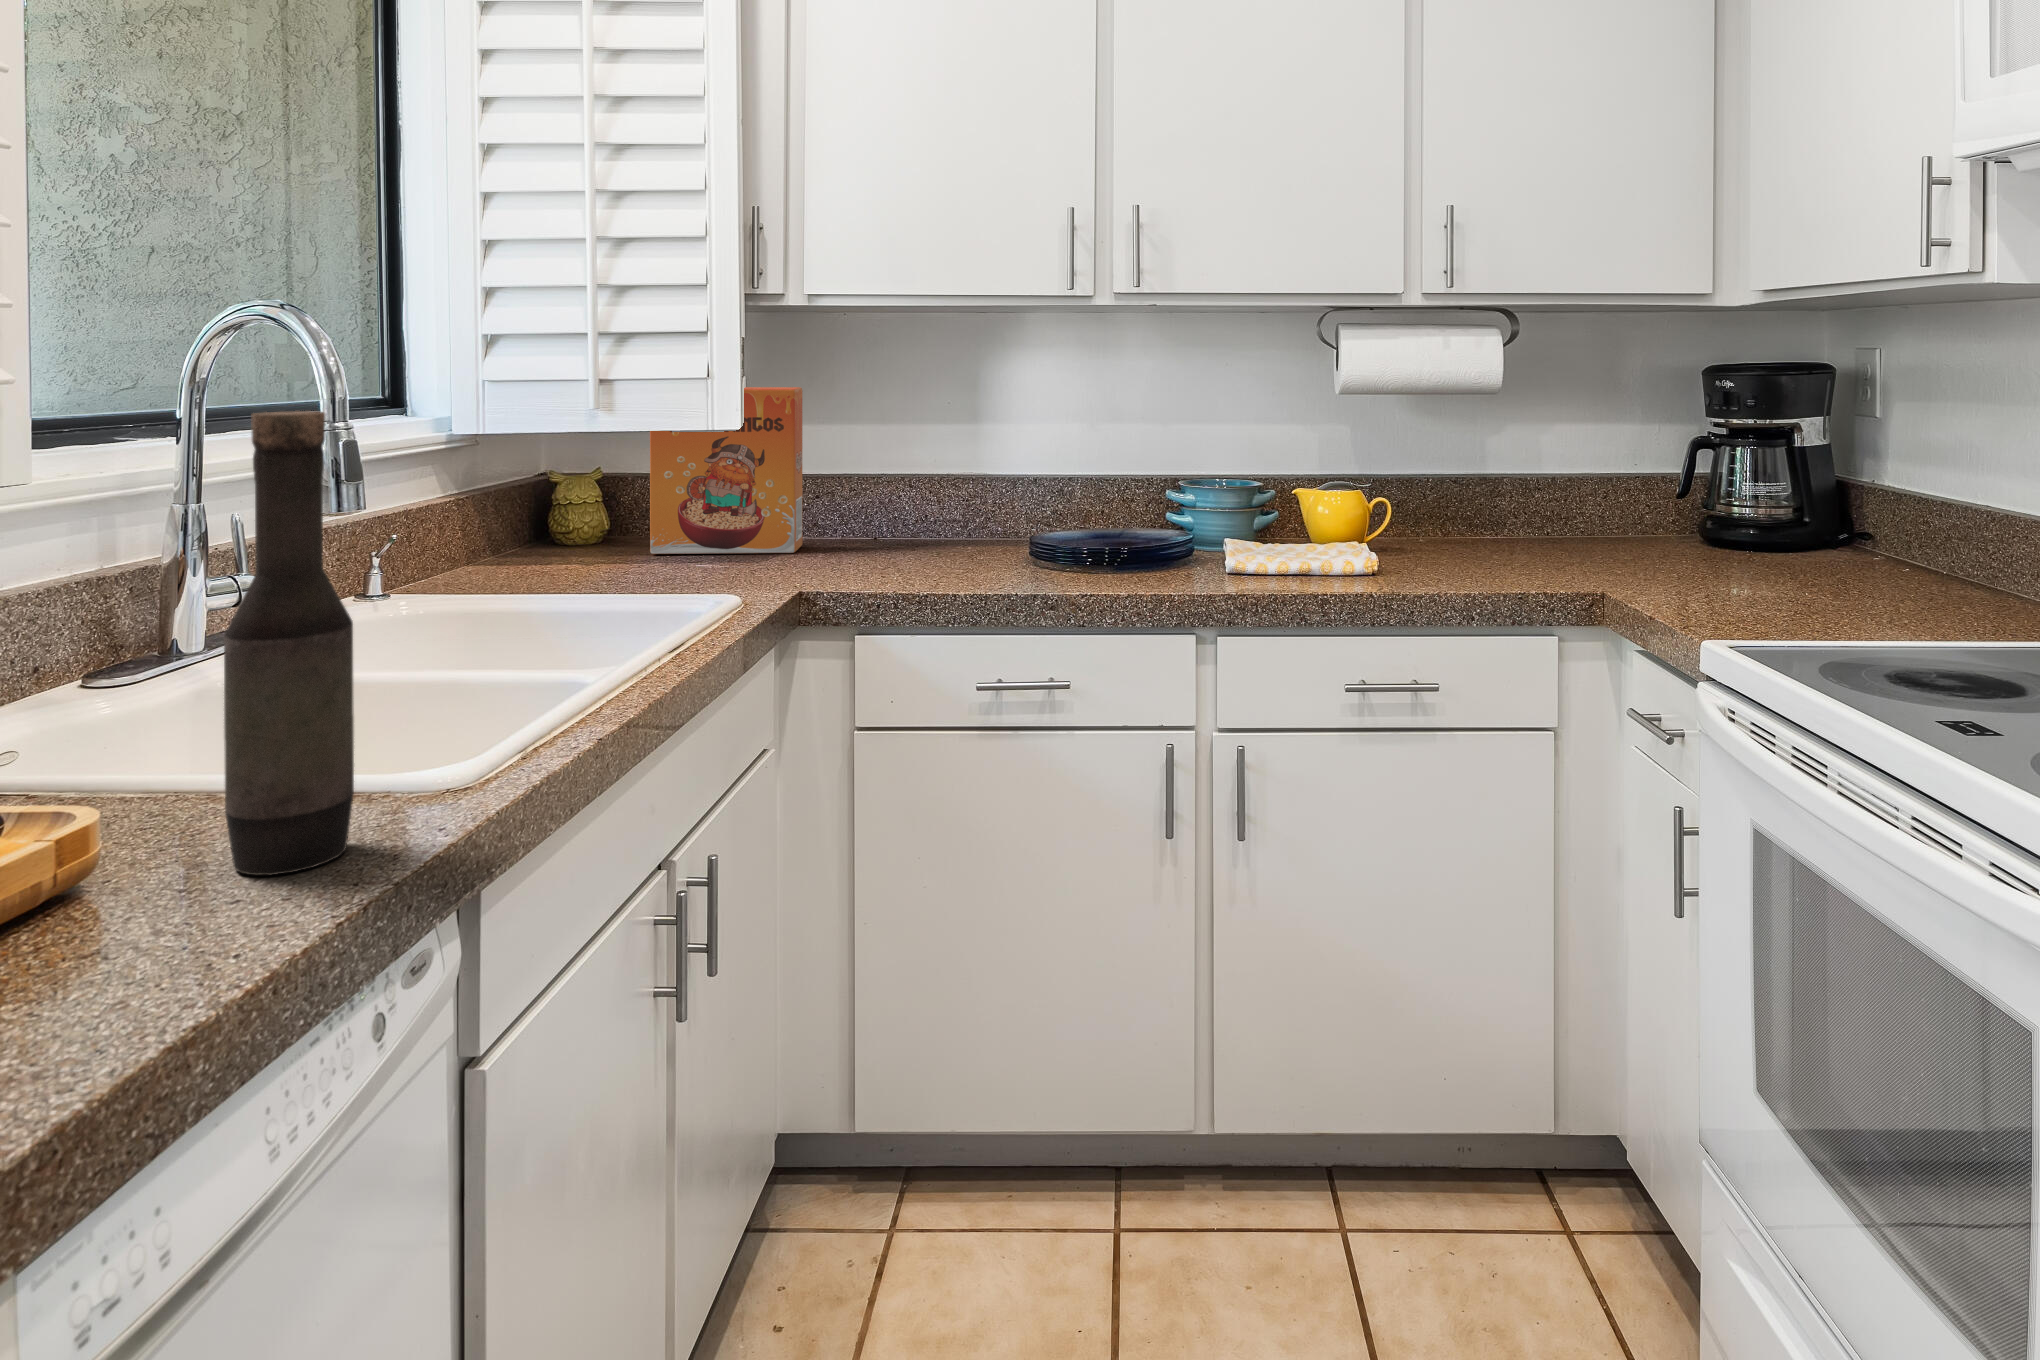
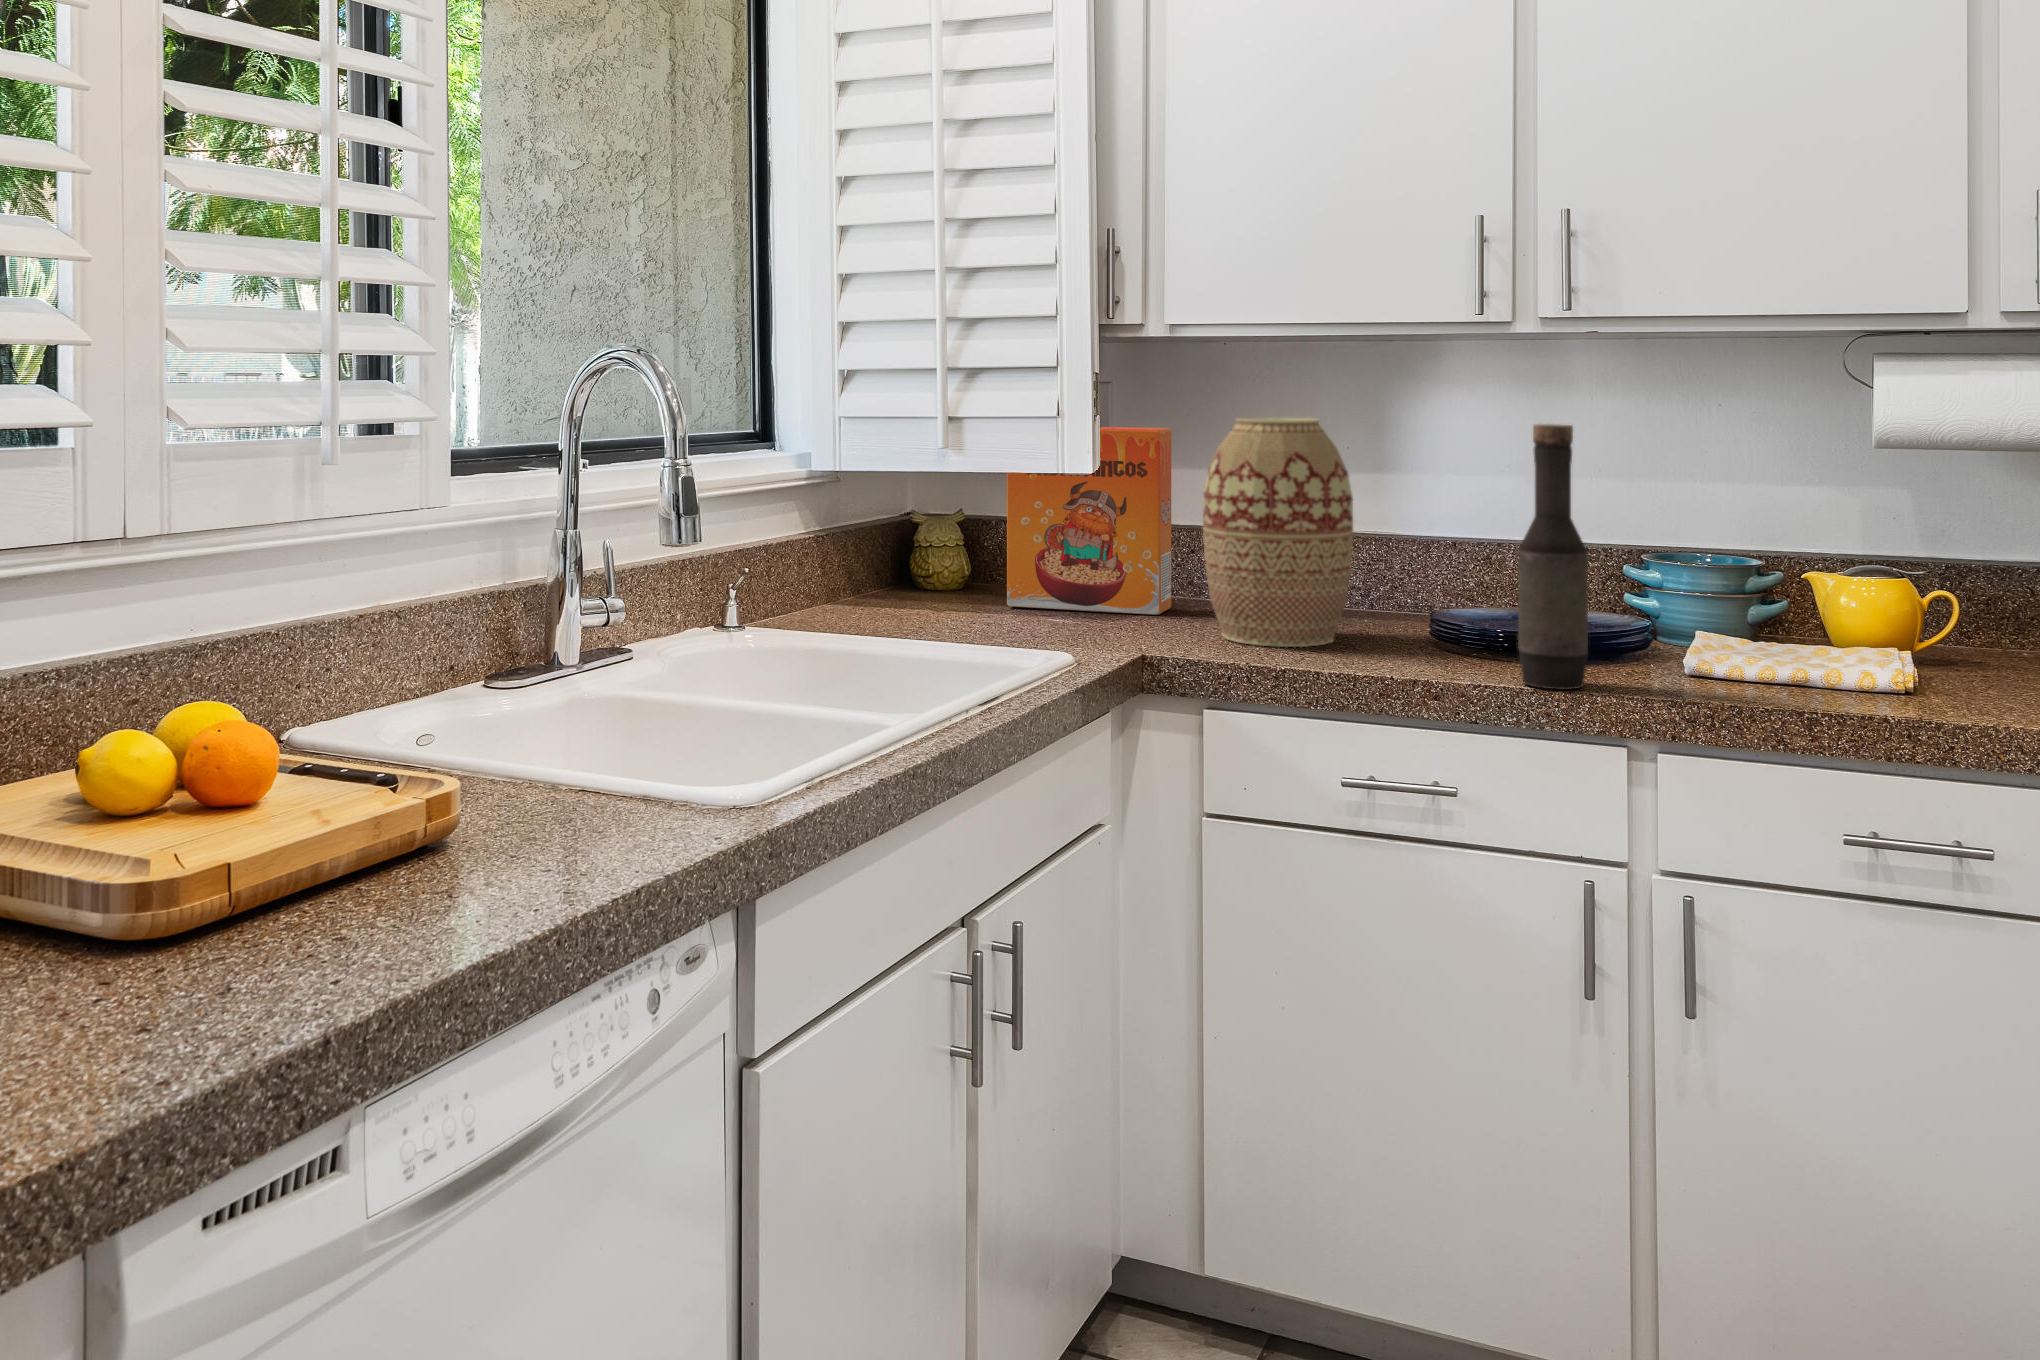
vase: none [843,377,971,574] -> present [1203,418,1353,647]
bottle: present [224,411,354,875] -> present [1518,424,1588,690]

